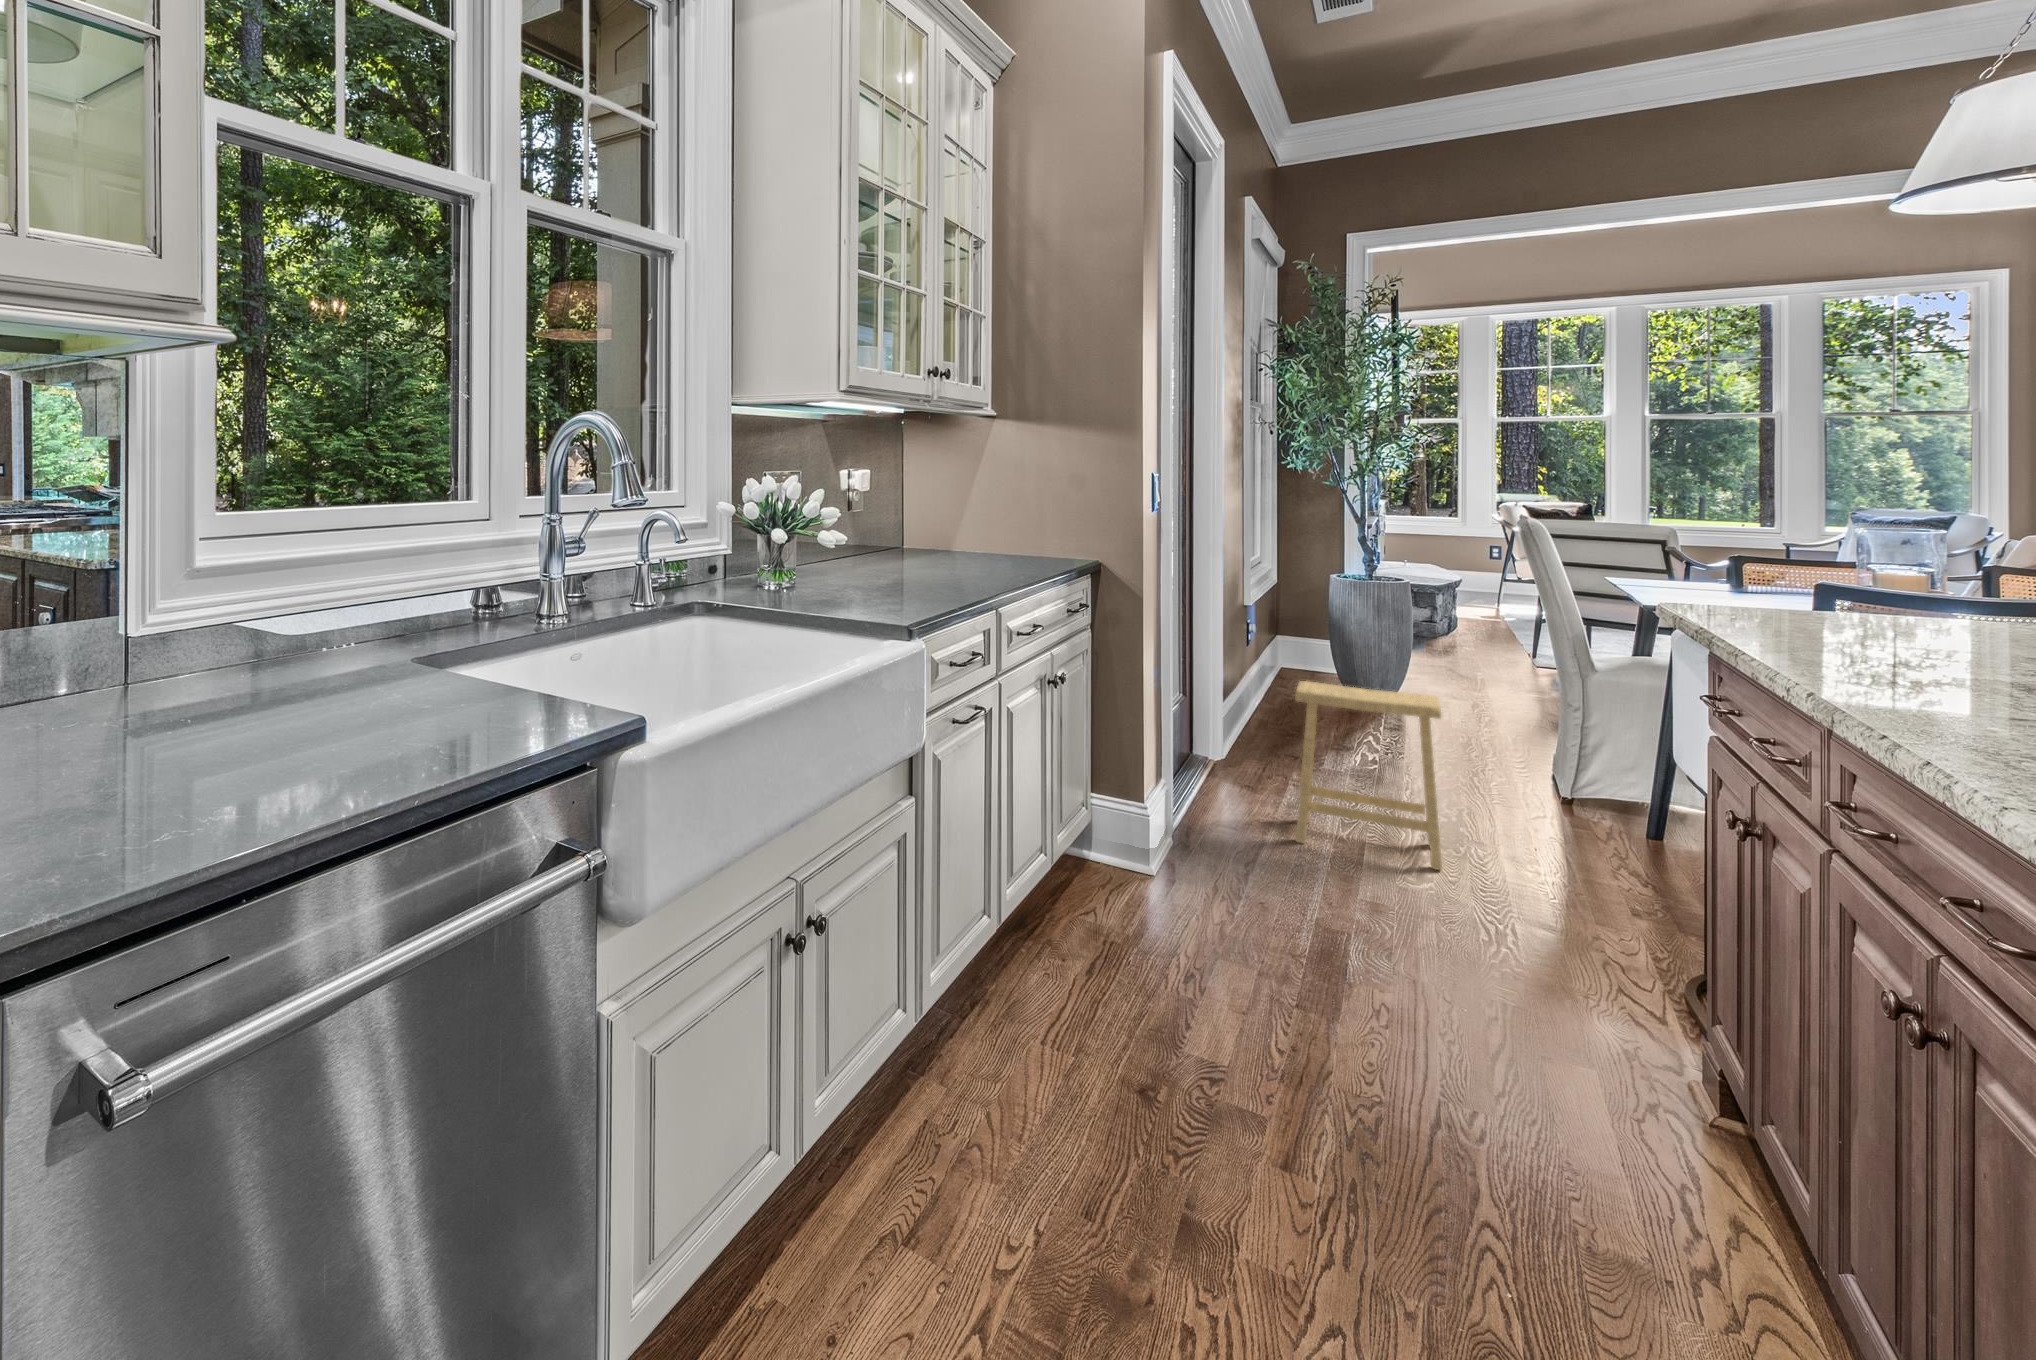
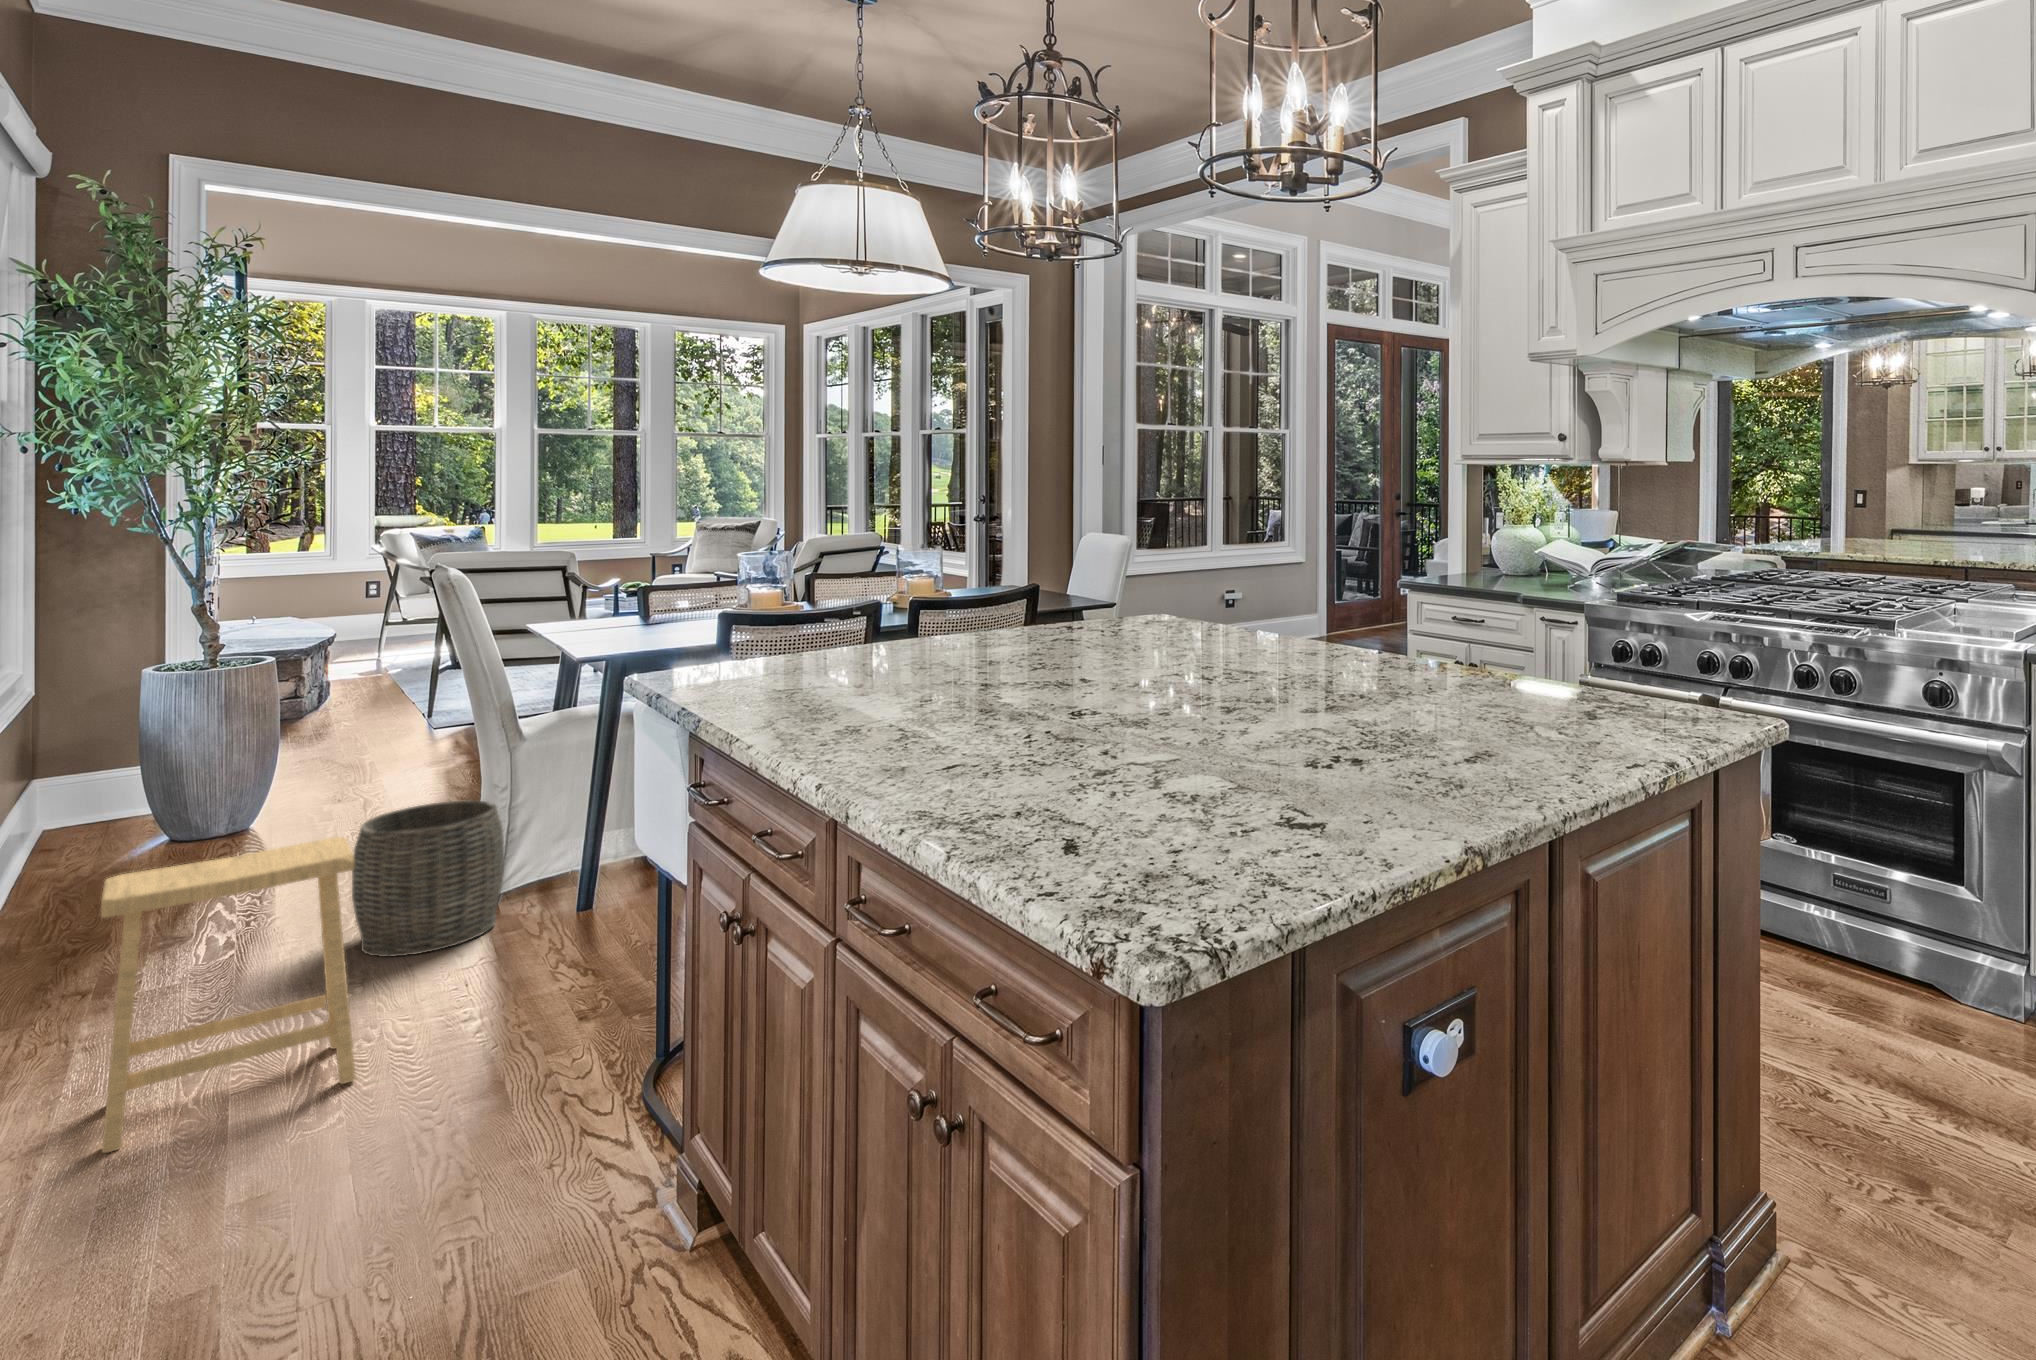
woven basket: none [1451,700,1575,819] -> present [352,800,504,957]

